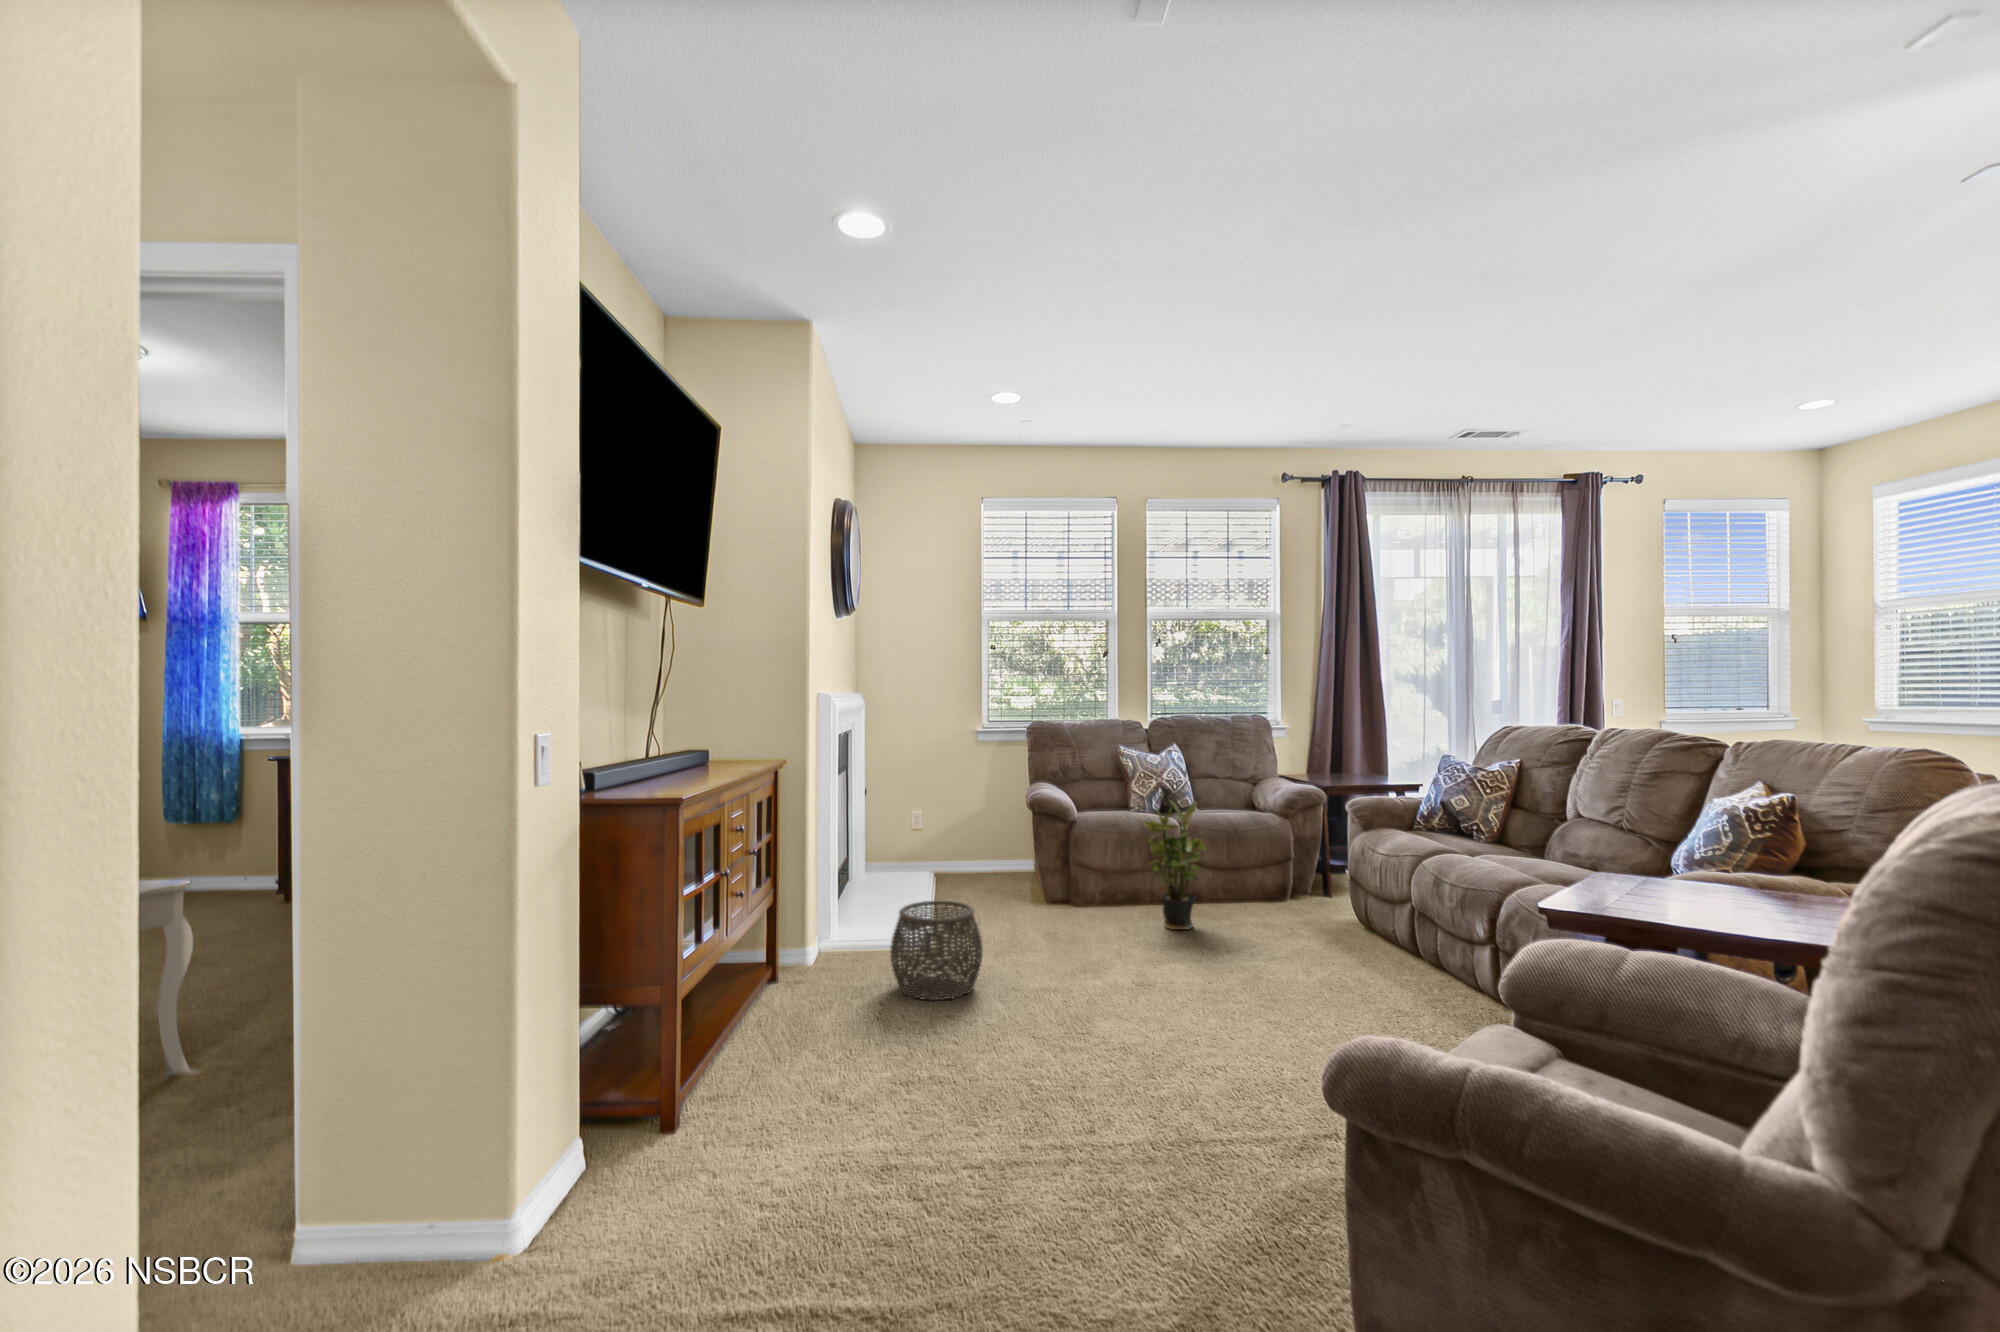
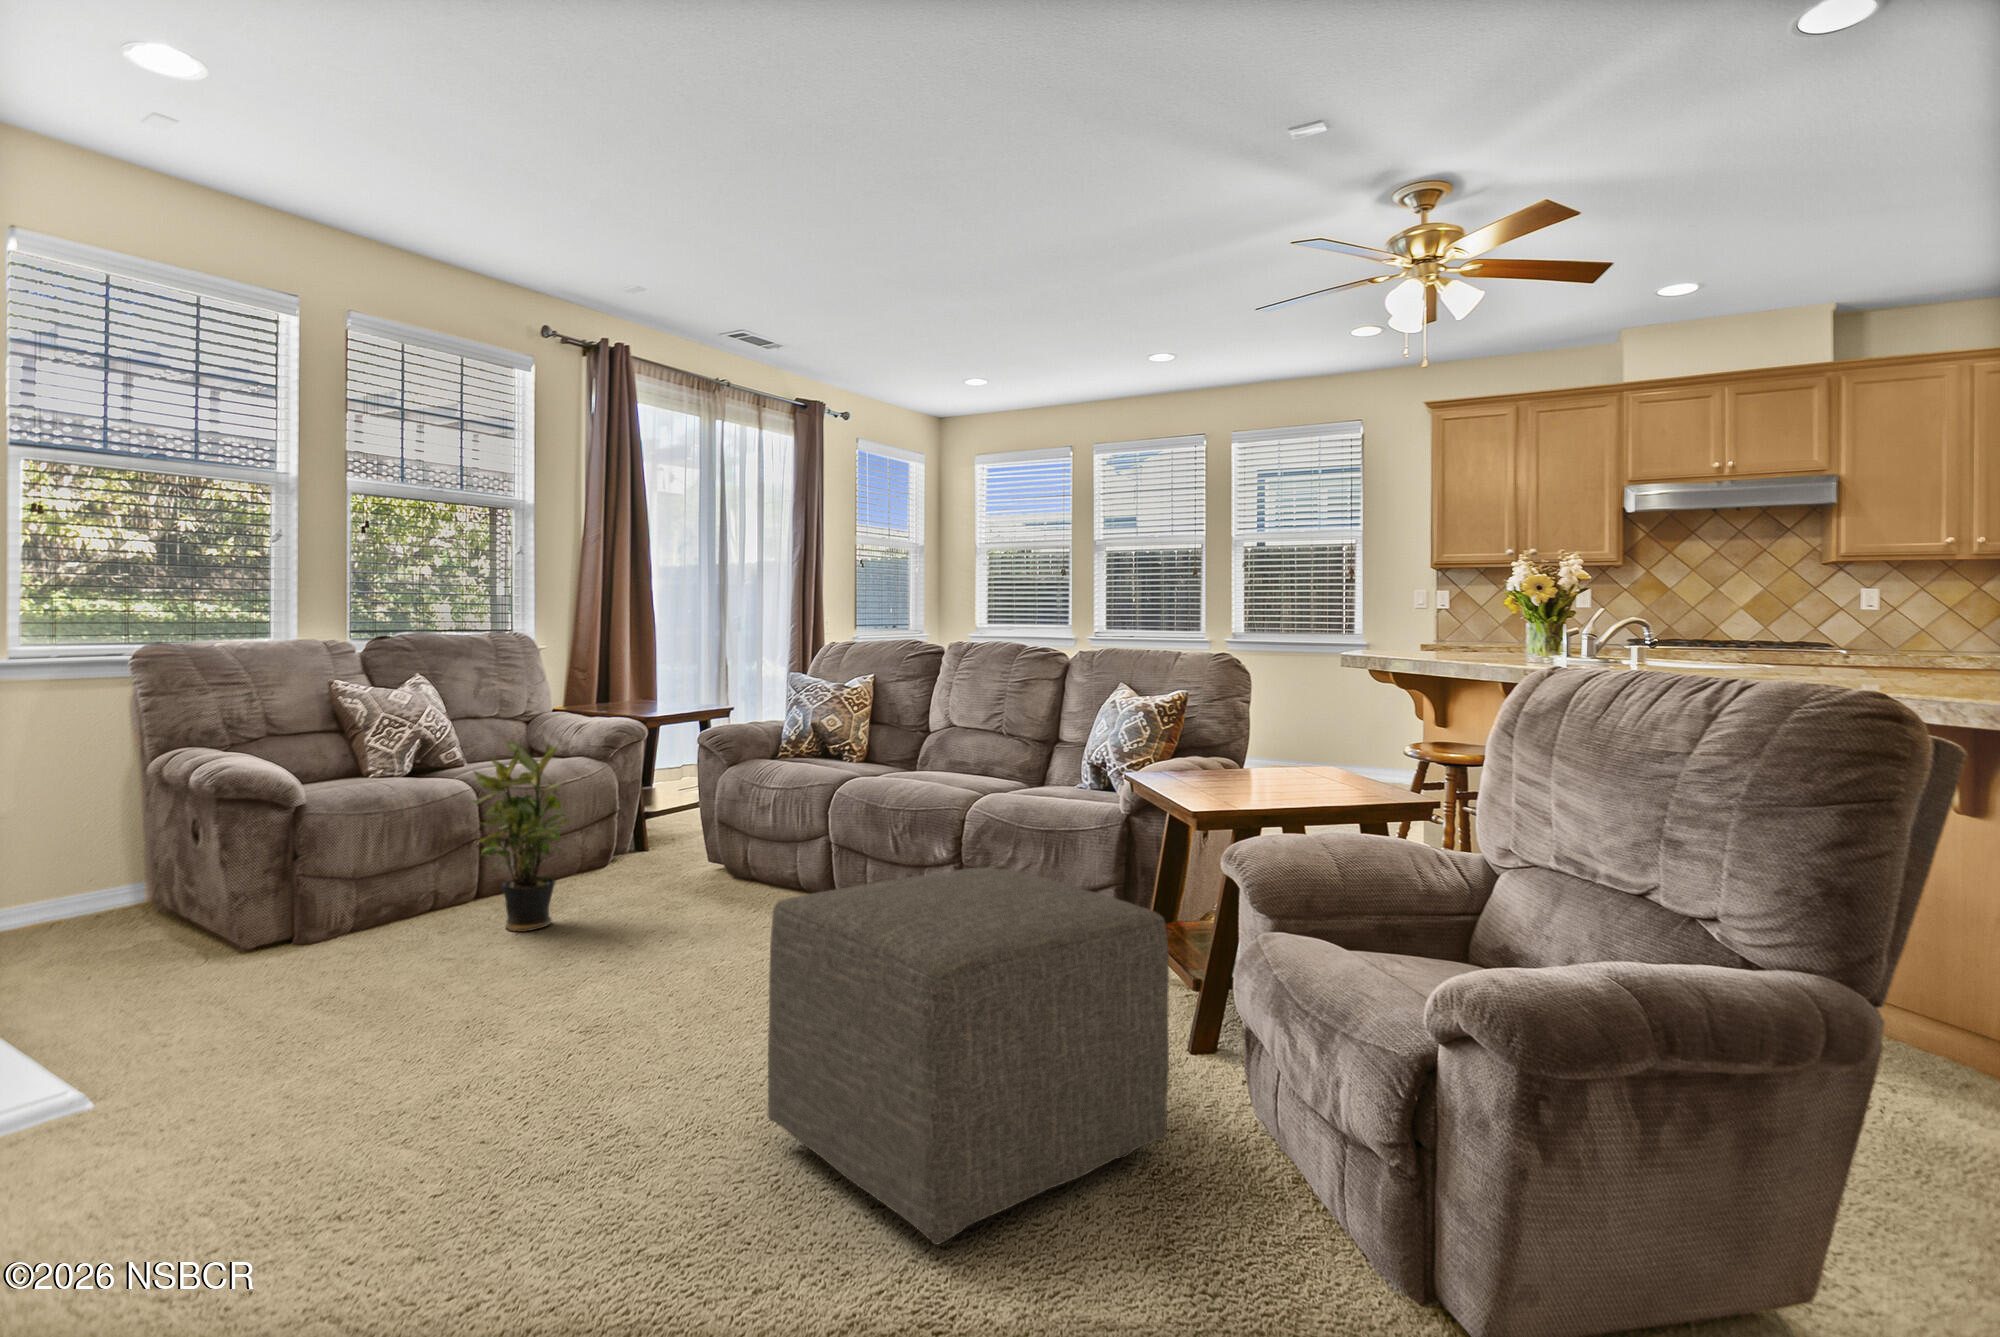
woven basket: present [890,901,983,1000] -> none [134,940,371,1153]
ottoman: none [1028,939,1265,1212] -> present [768,867,1169,1245]

